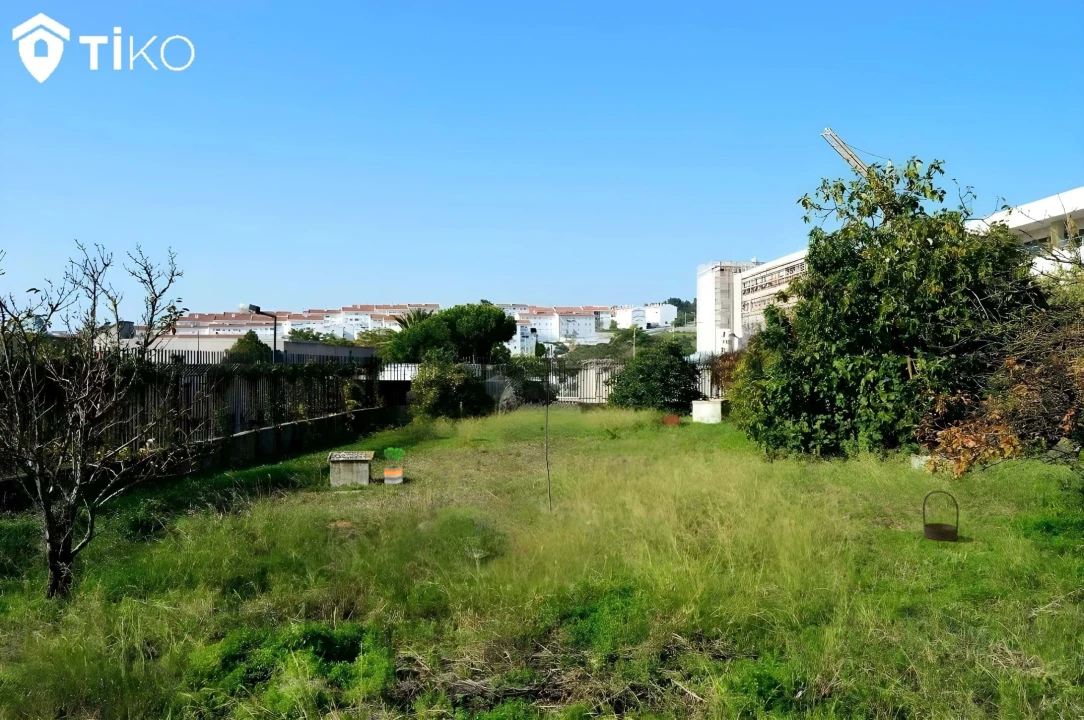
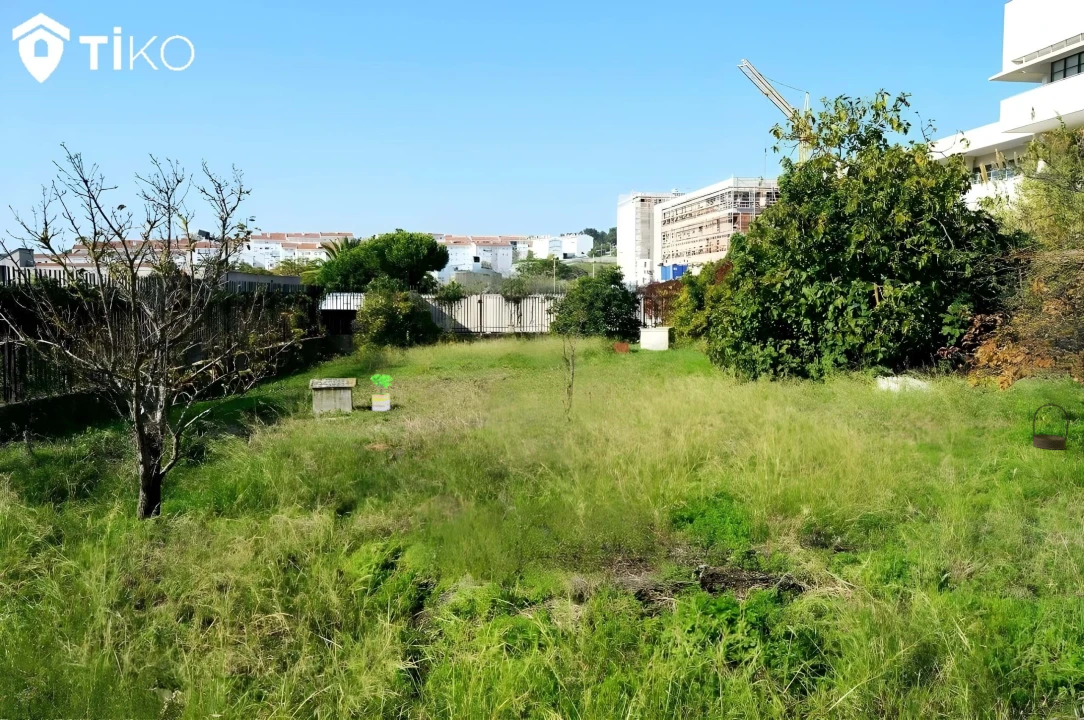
basket: present [923,491,959,541] -> present [1033,404,1069,450]

